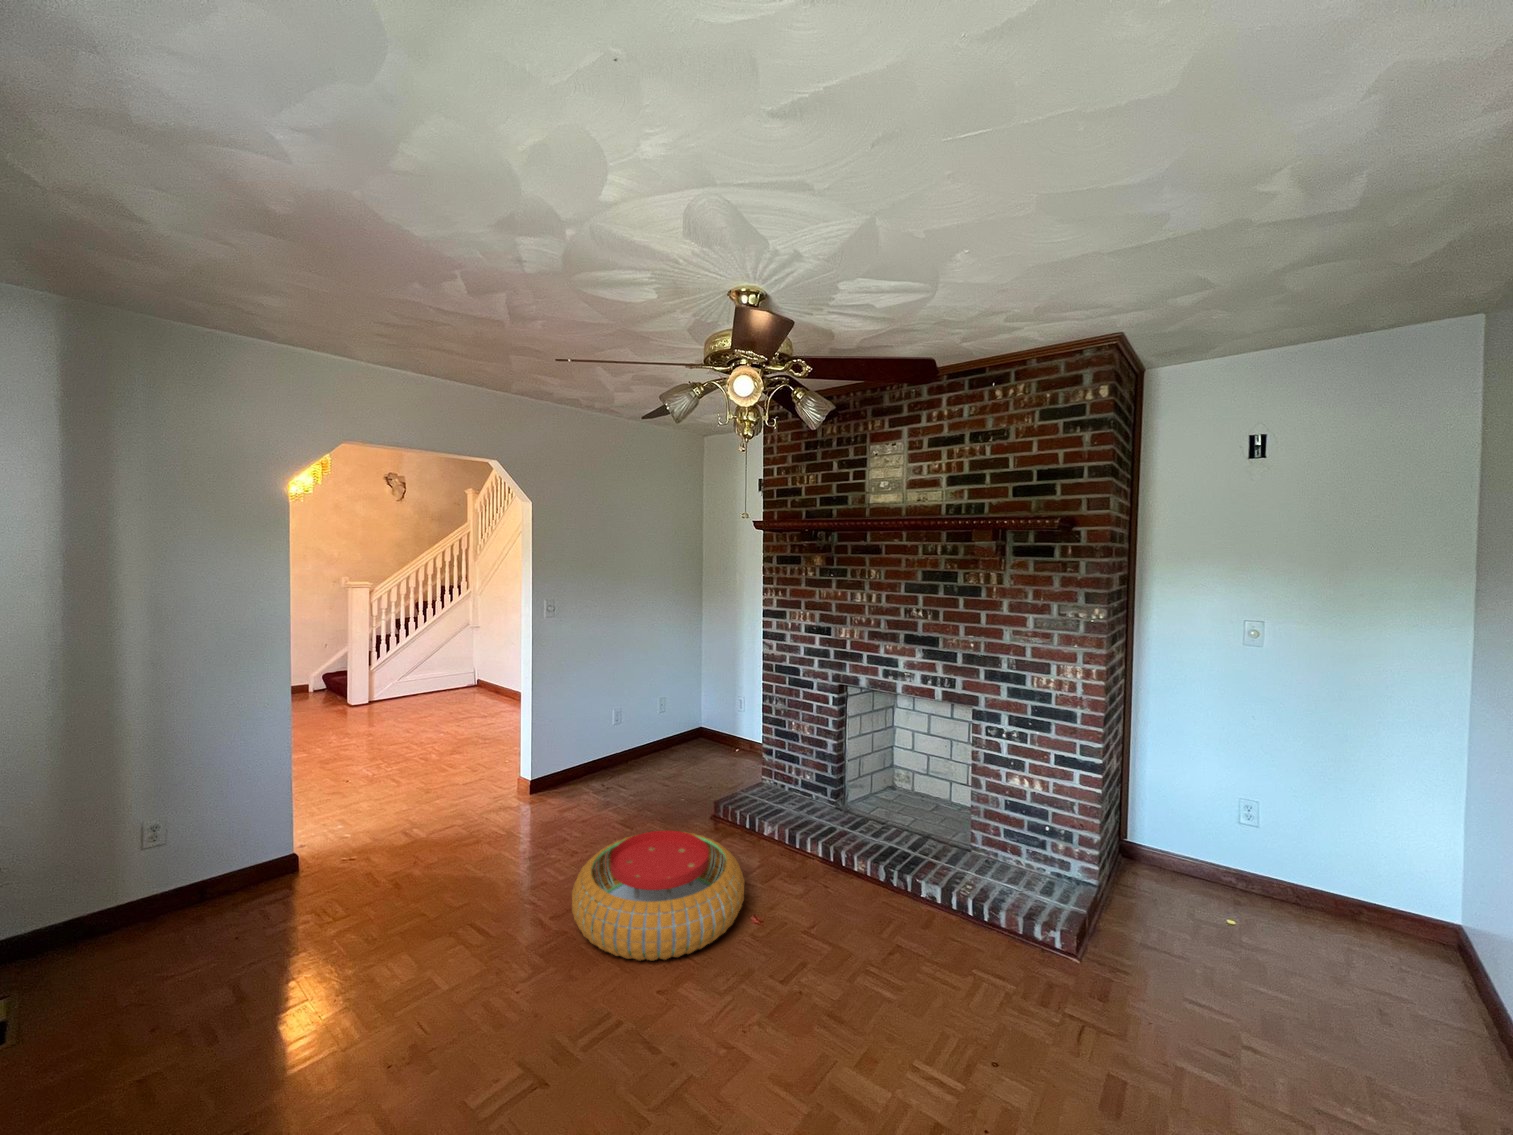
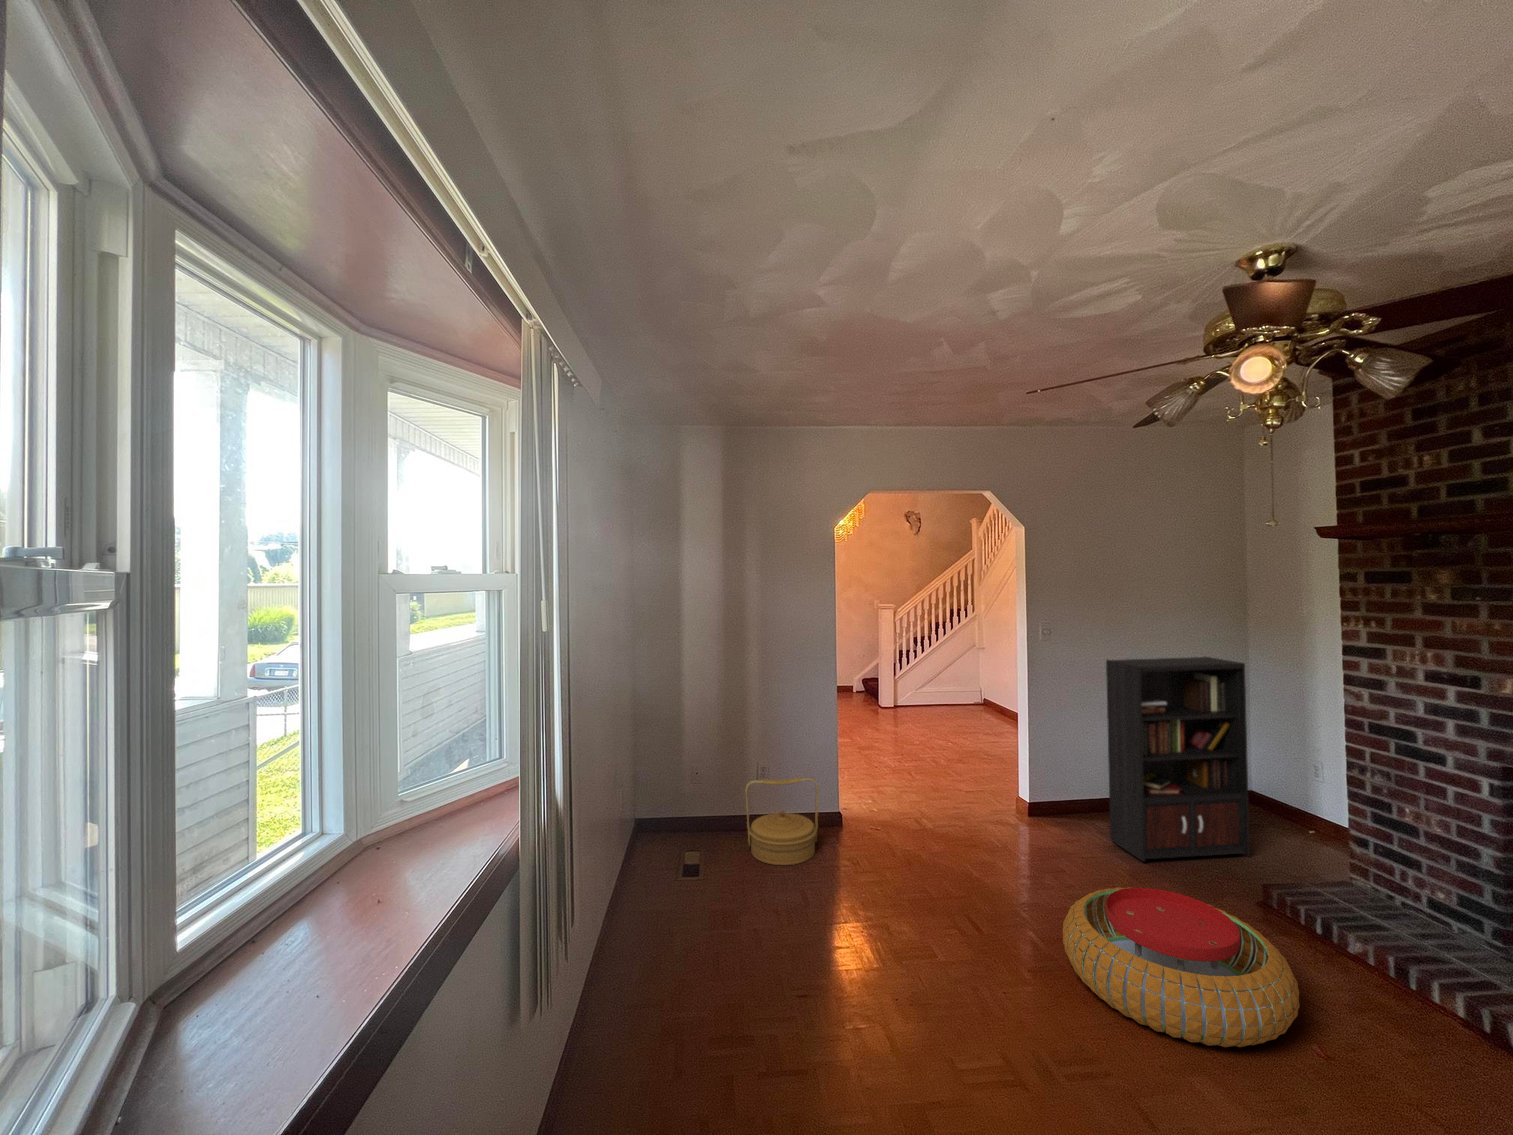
bookcase: none [603,624,703,808] -> present [1106,657,1250,861]
woven basket: none [123,817,263,960] -> present [745,777,818,866]

